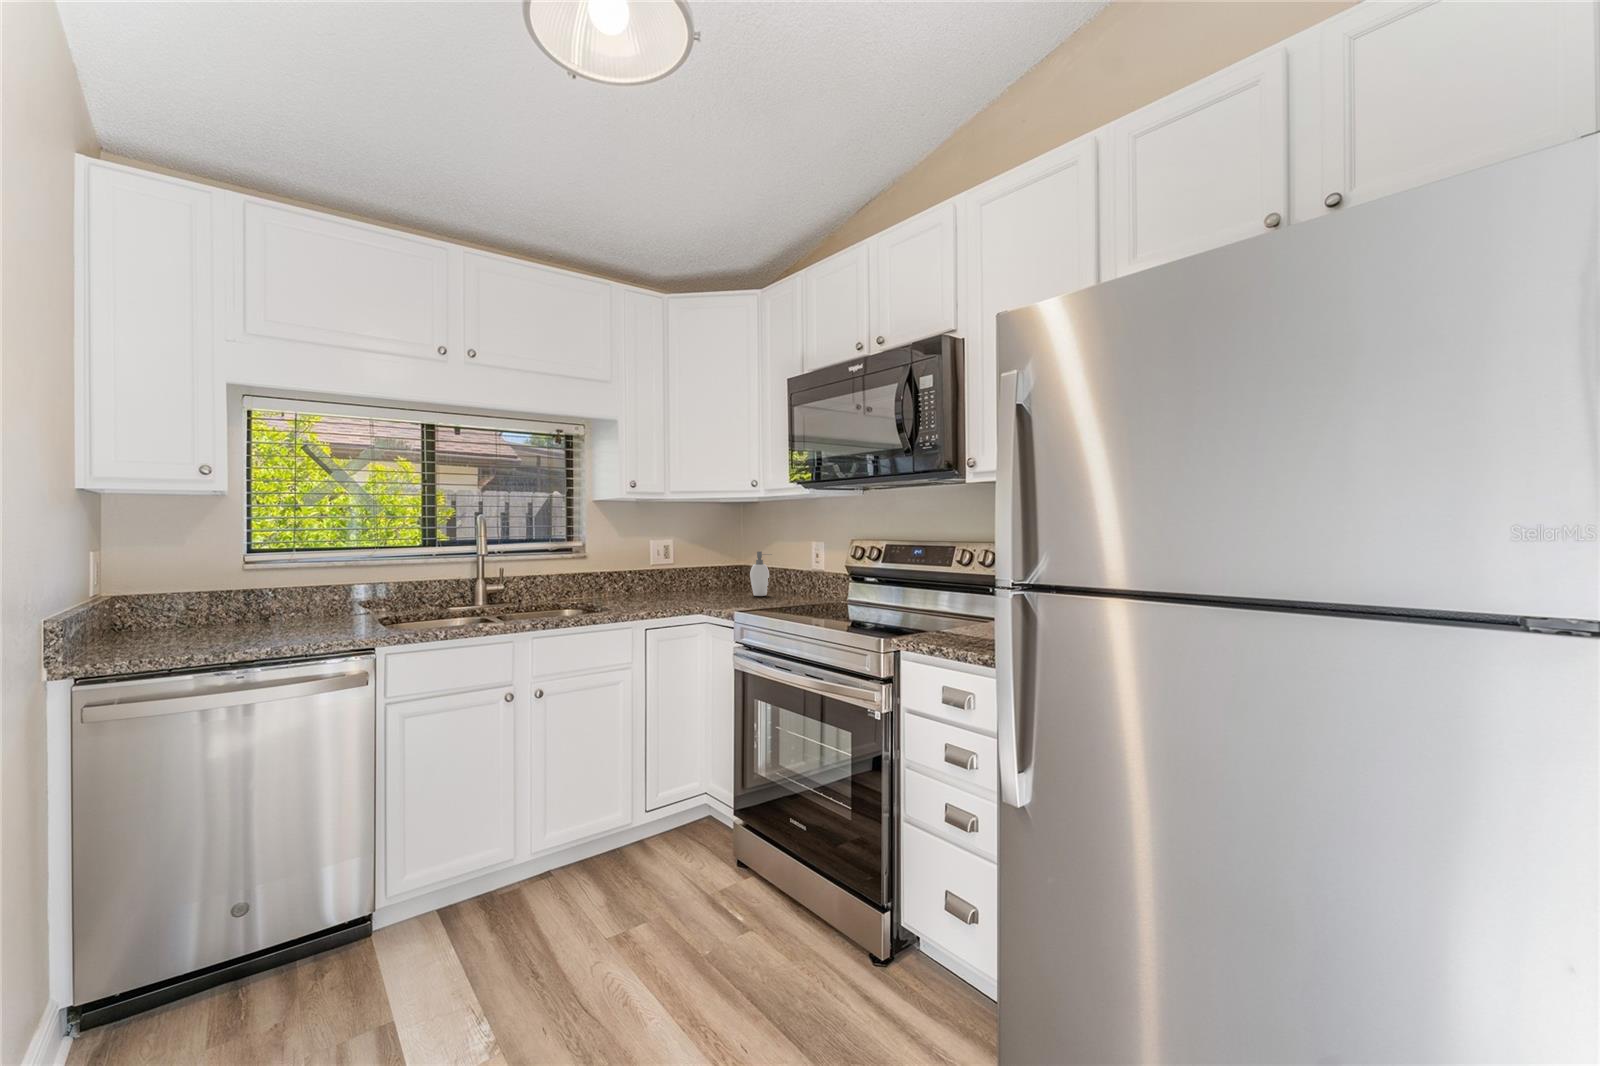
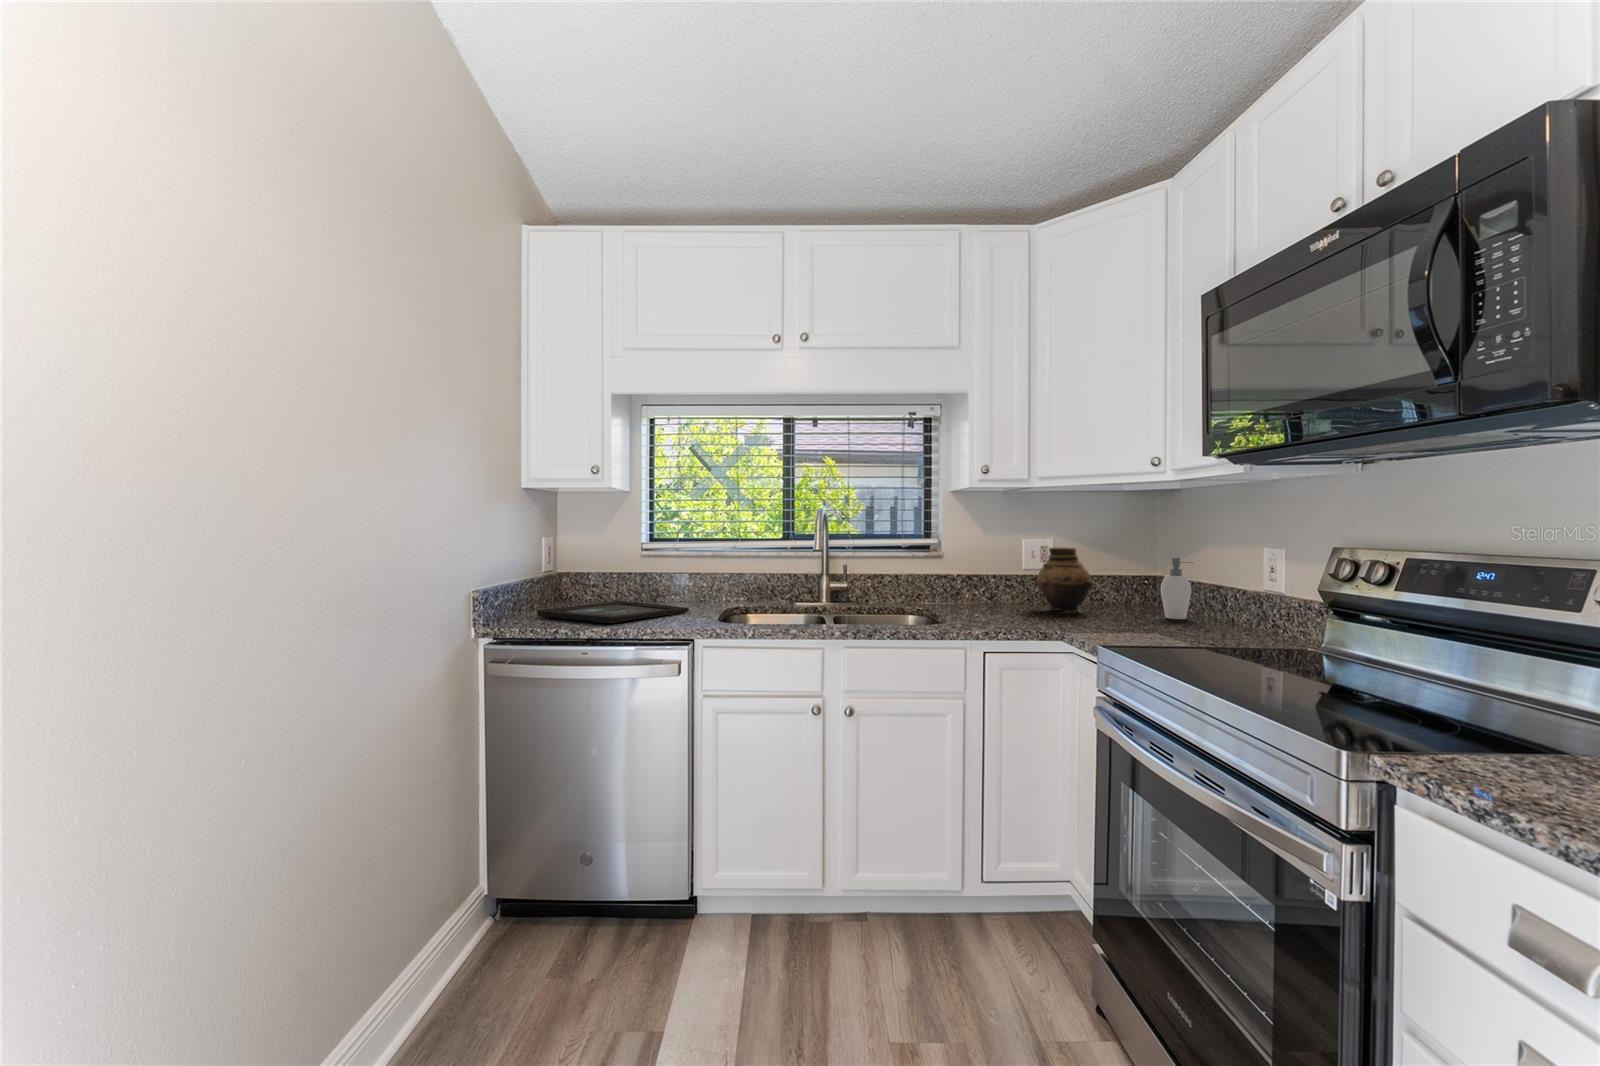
vase: none [662,546,706,597] -> present [1037,548,1093,612]
tray: none [124,622,331,647] -> present [537,601,689,623]

